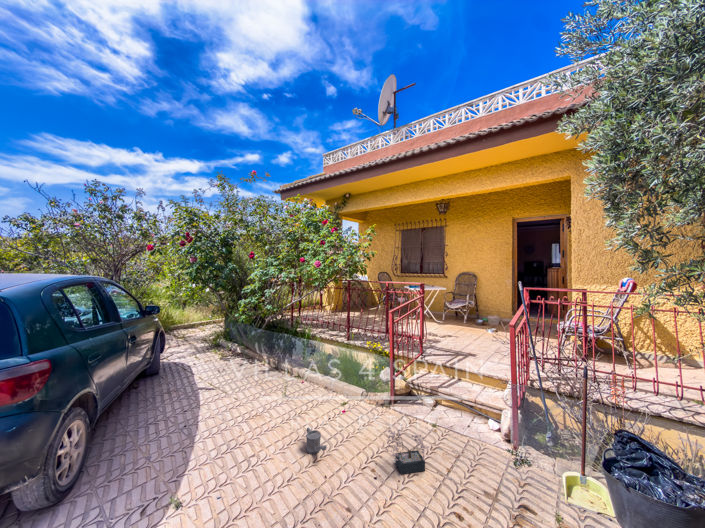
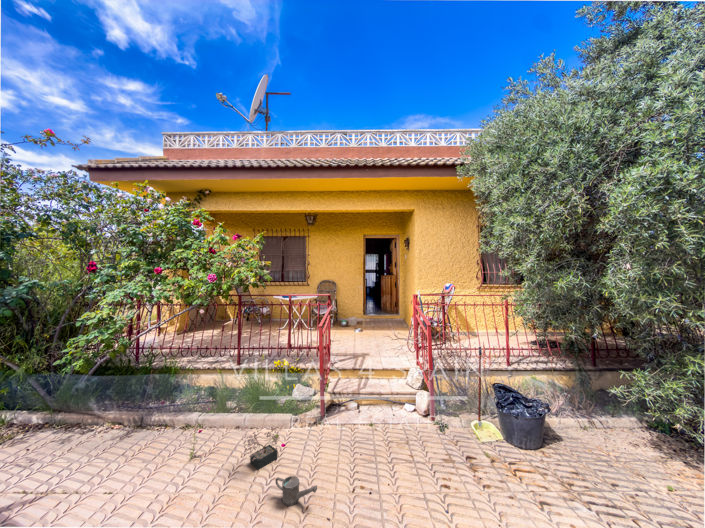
decorative plant: present [386,428,429,474] -> present [243,430,280,470]

